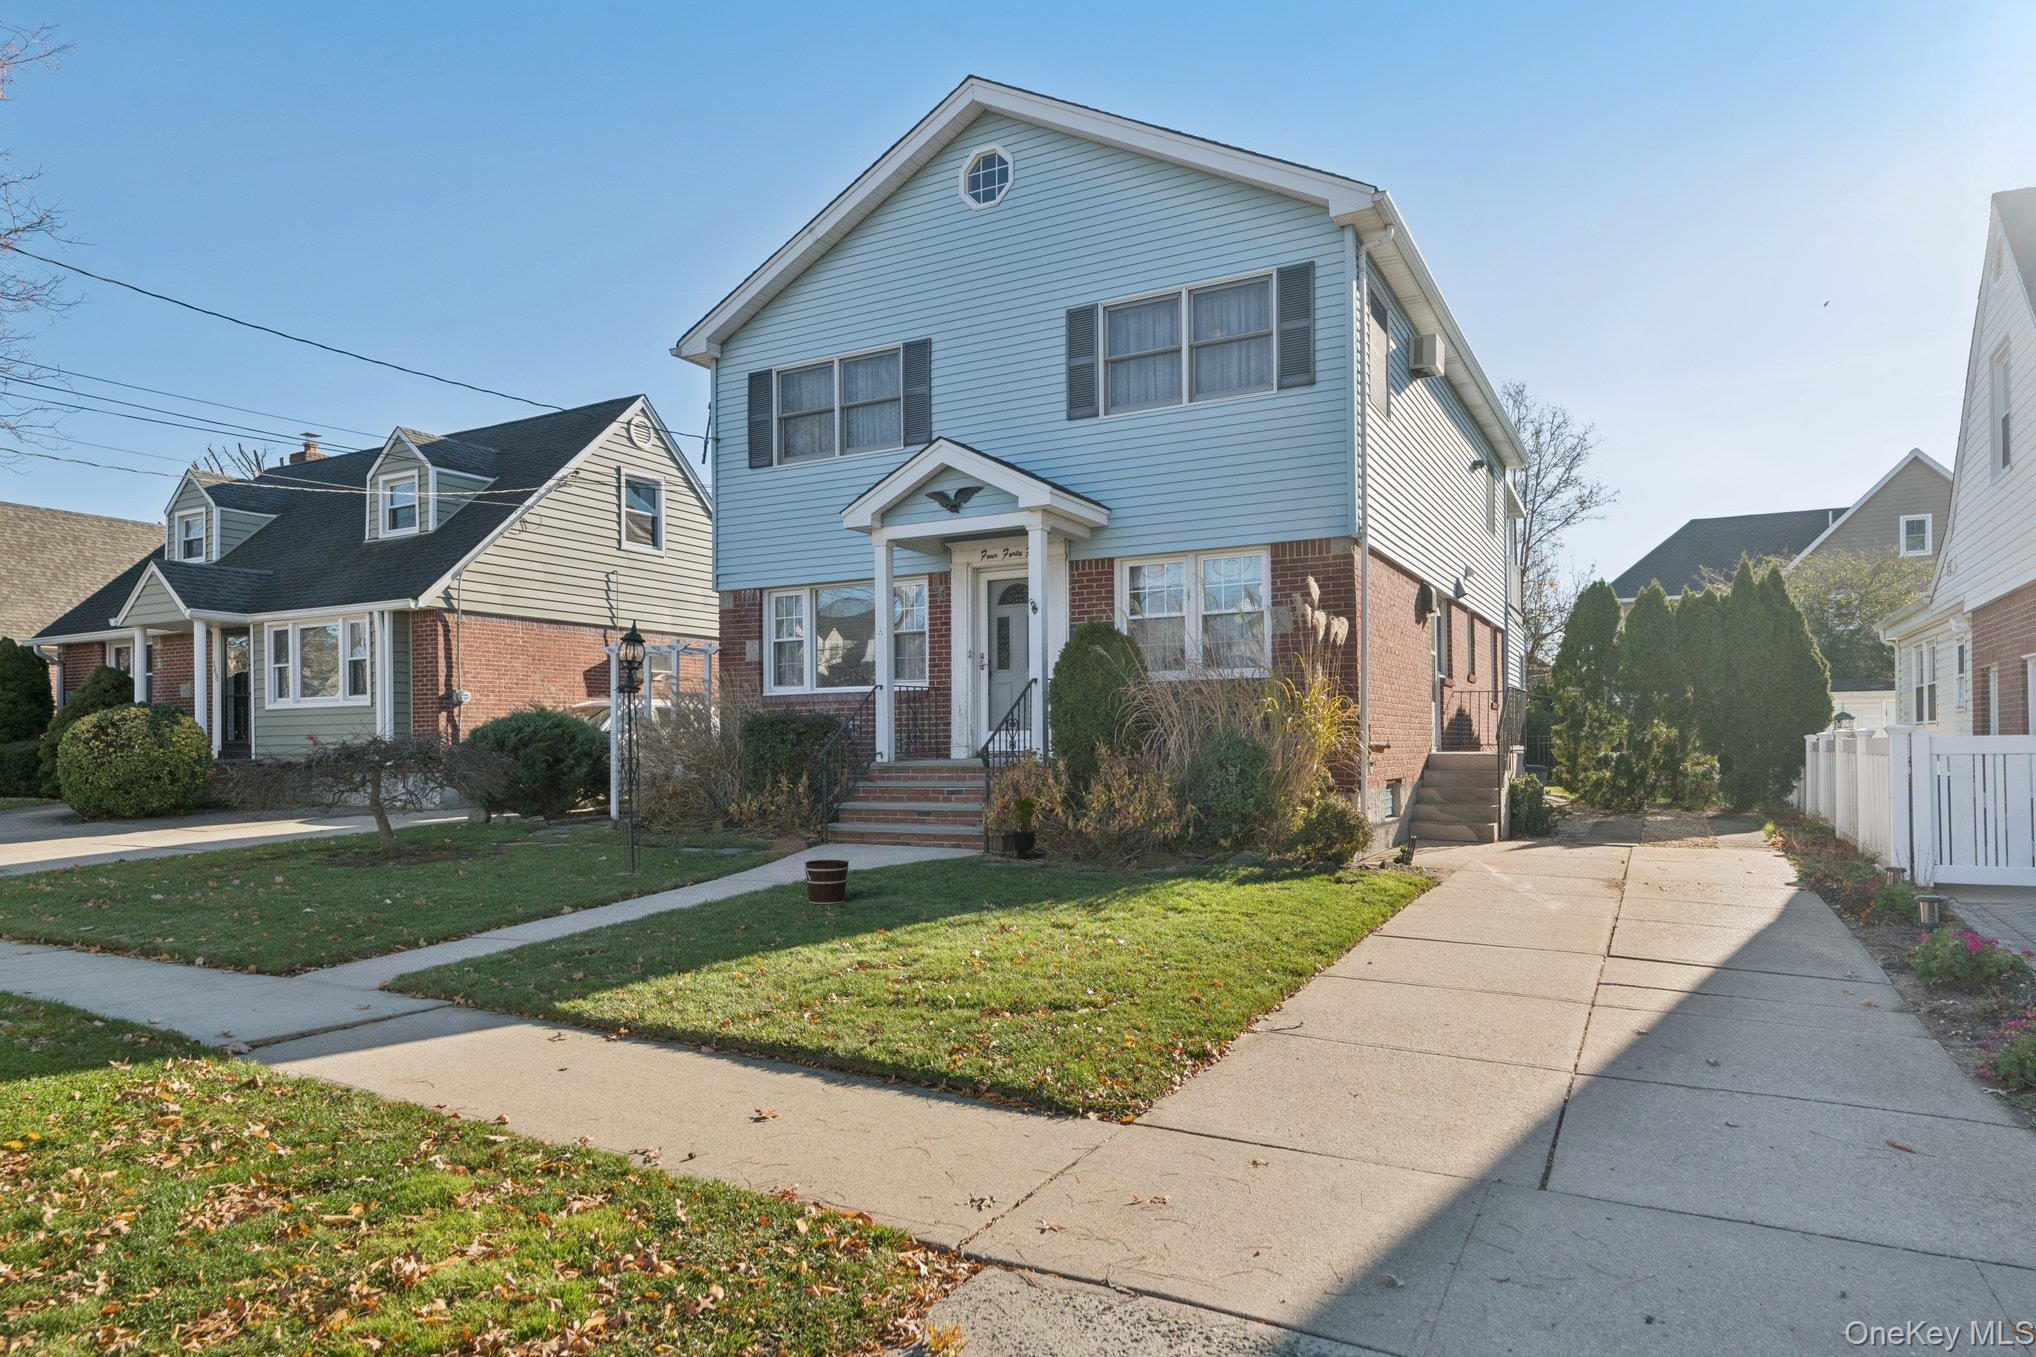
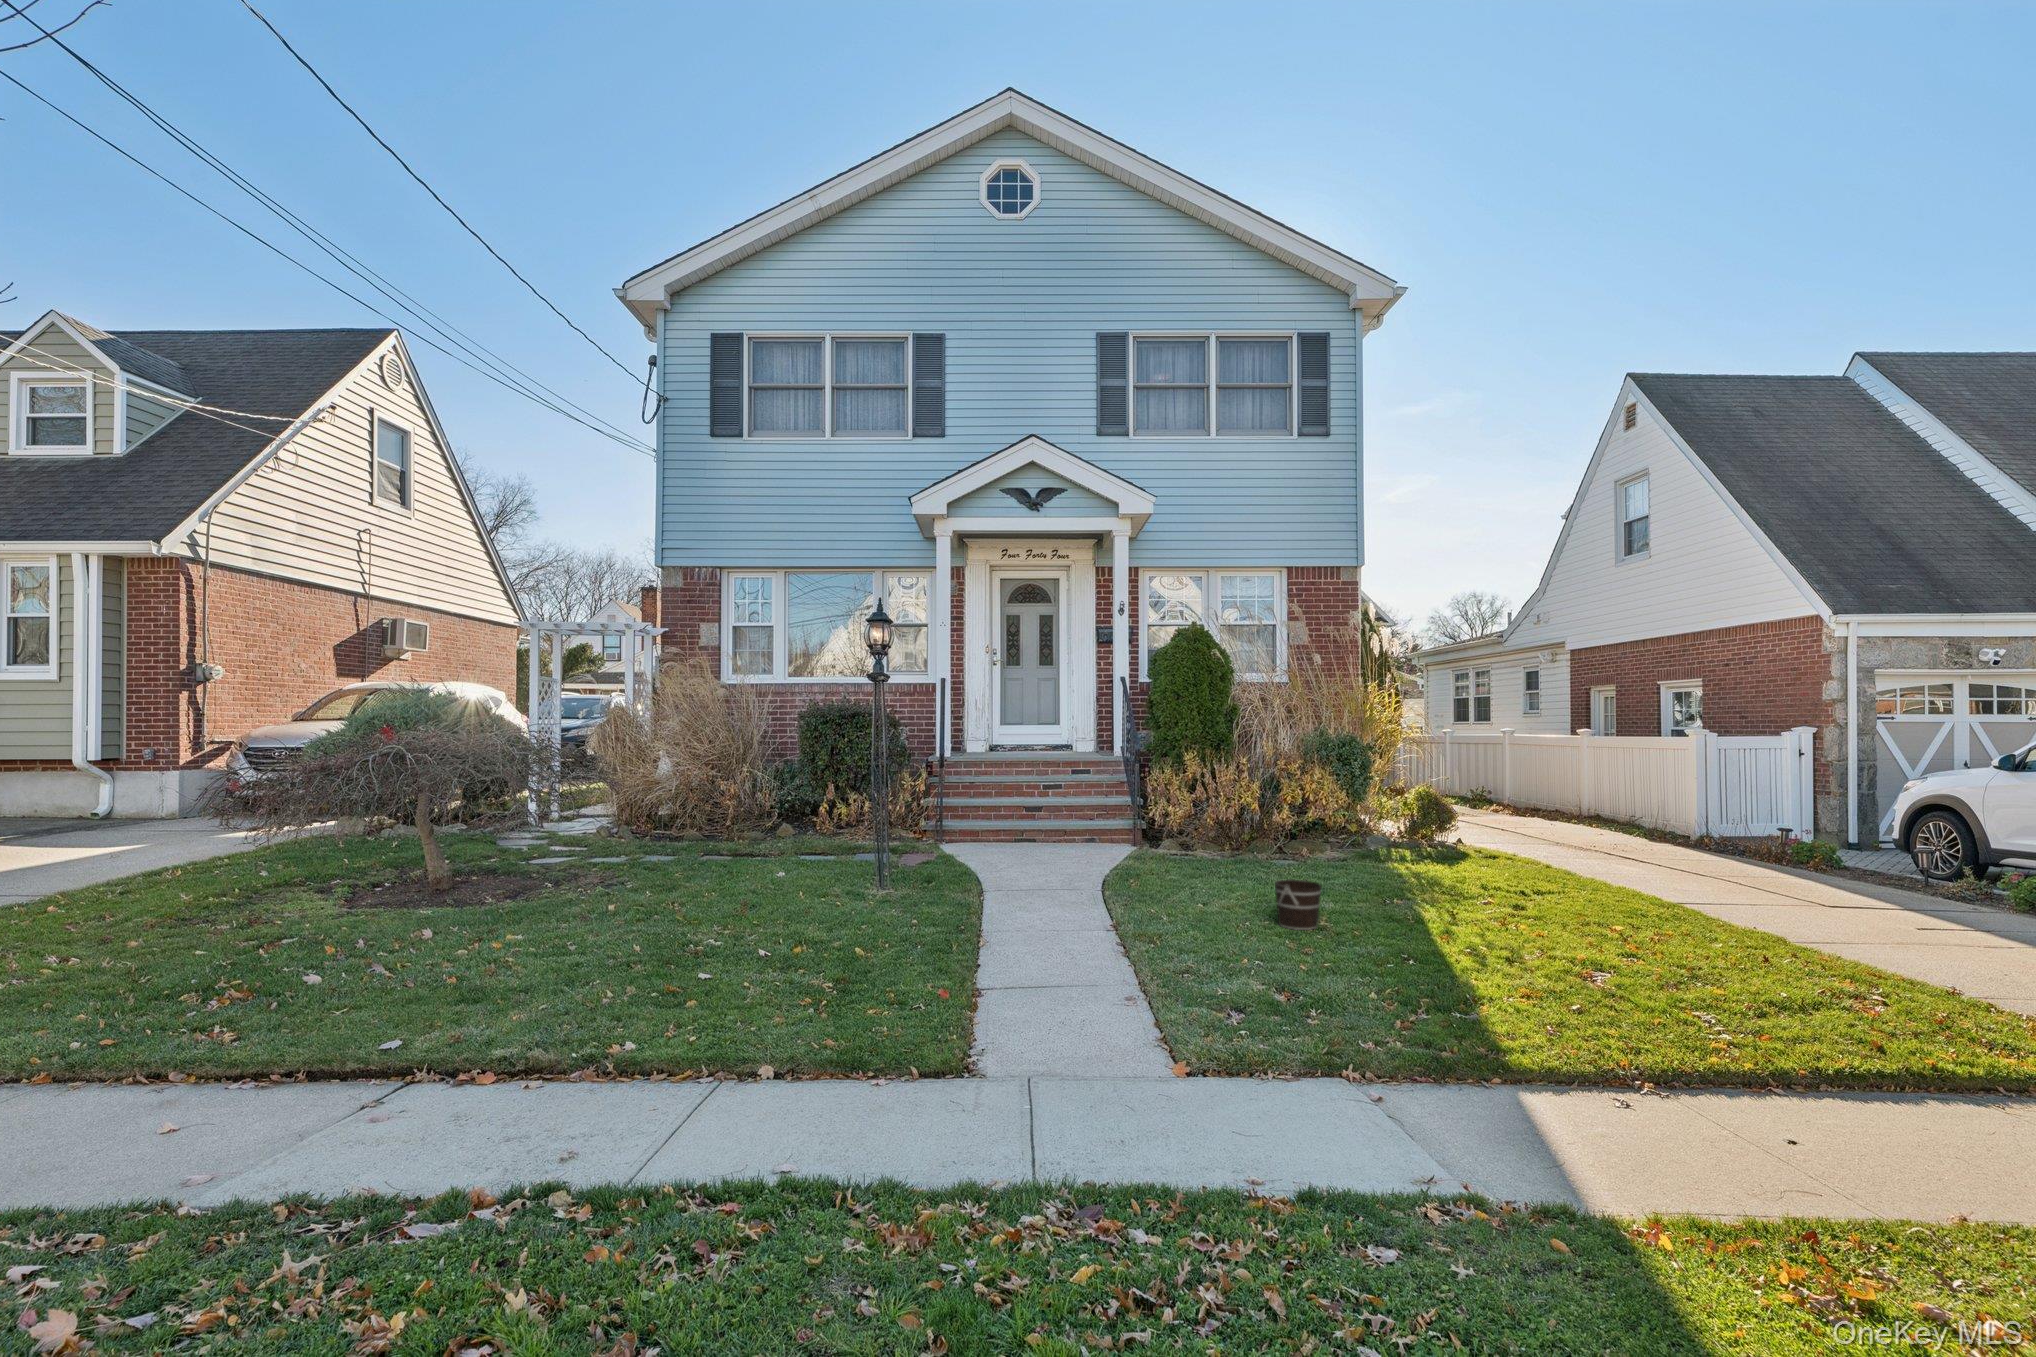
potted plant: present [1008,796,1036,858] -> none [1198,792,1233,853]

